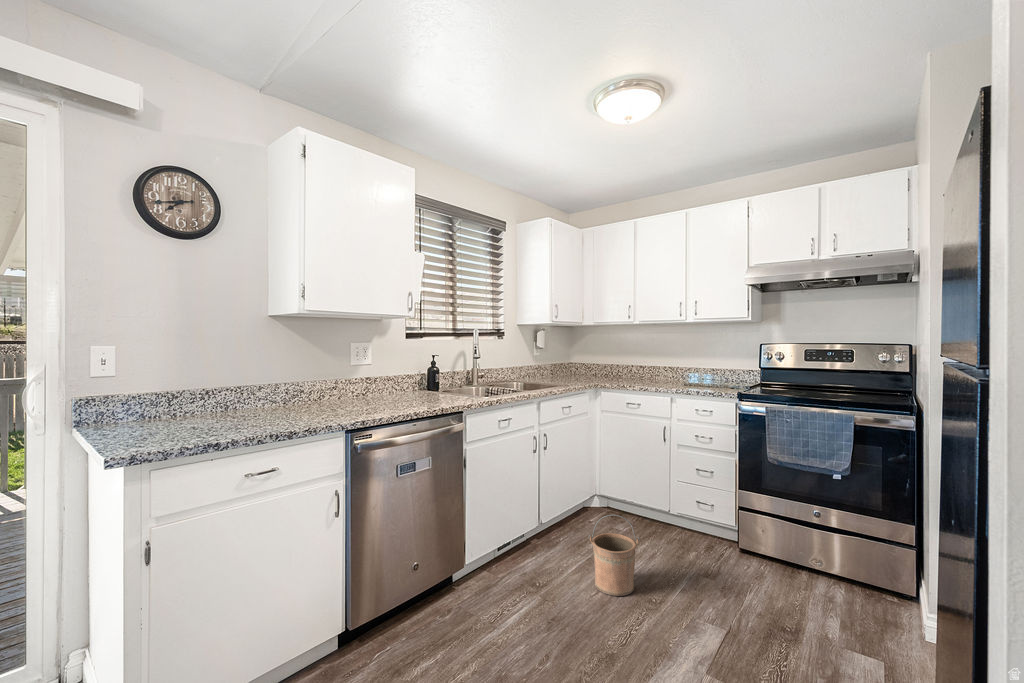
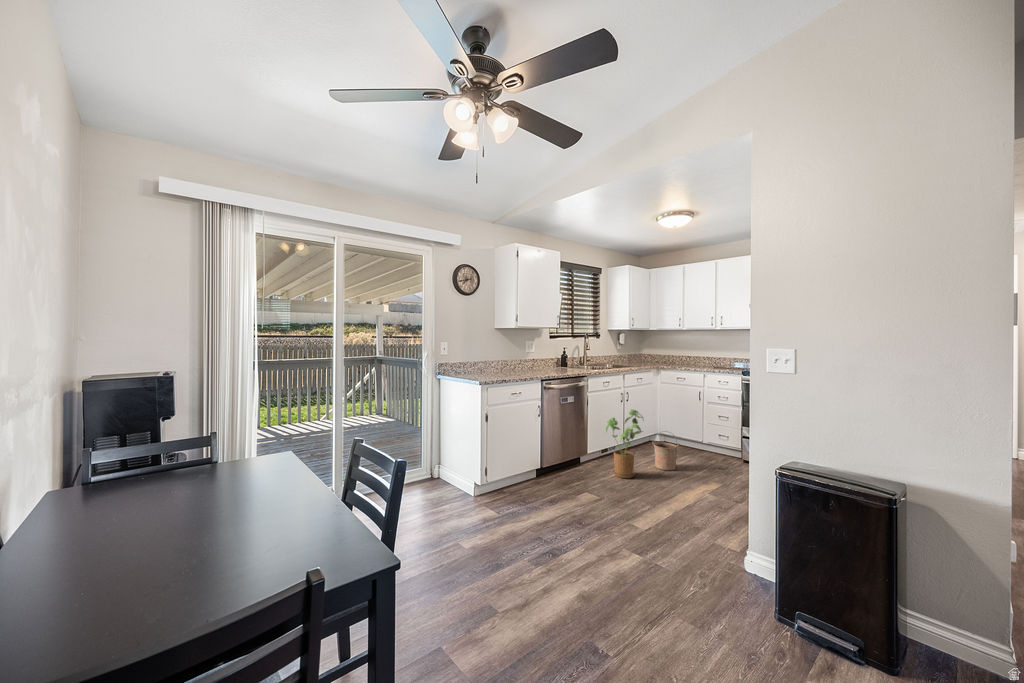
house plant: none [496,482,572,636] -> present [606,410,643,478]

